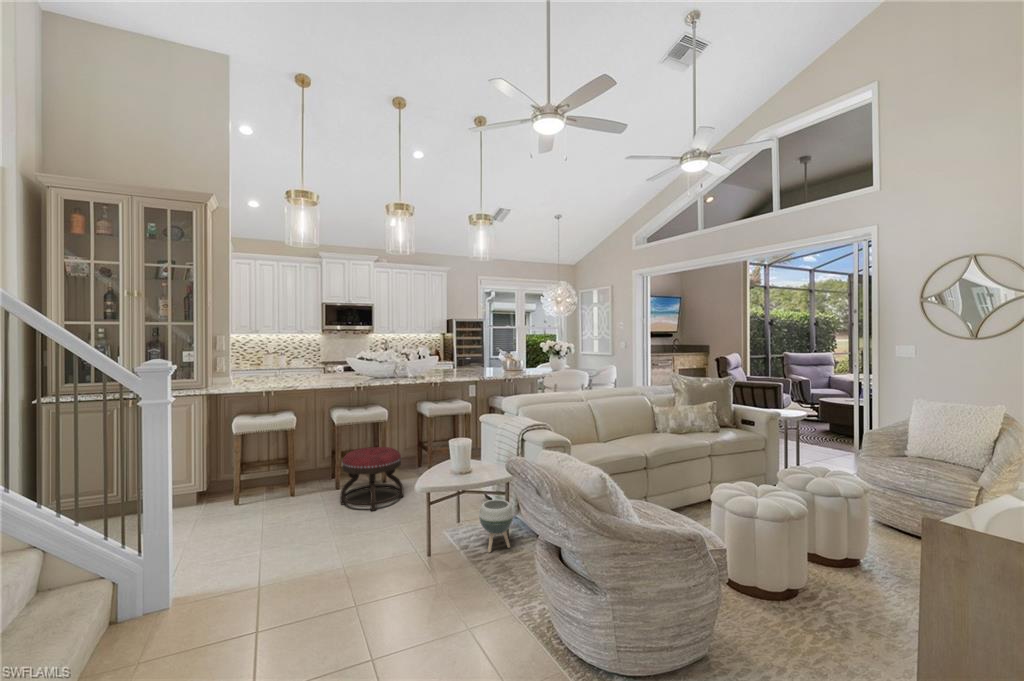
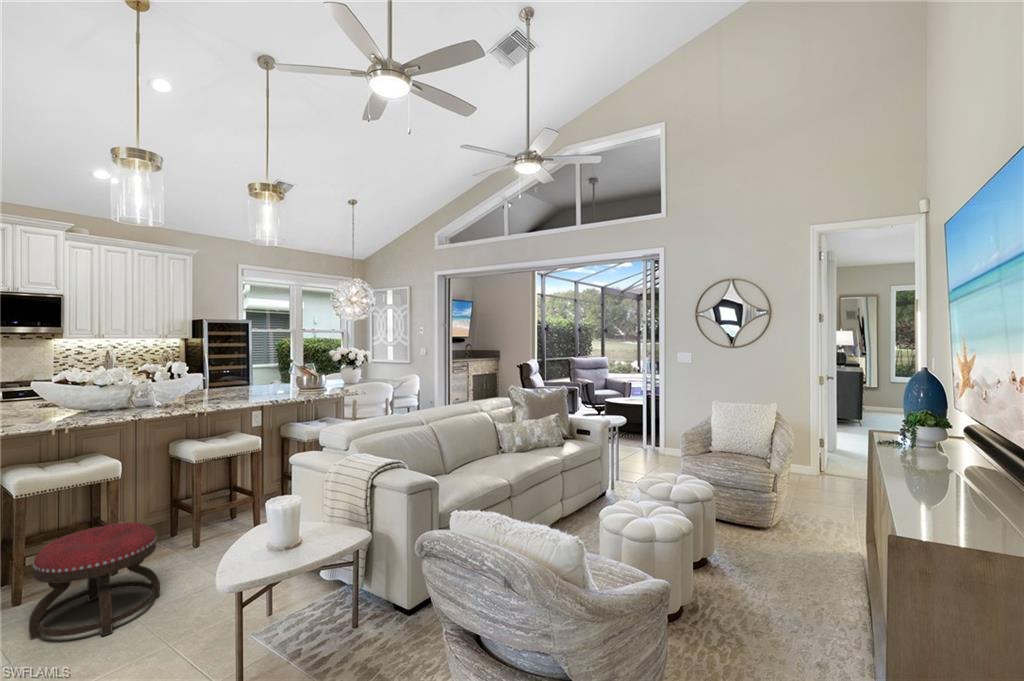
planter: present [479,500,513,552] -> none [319,573,369,654]

